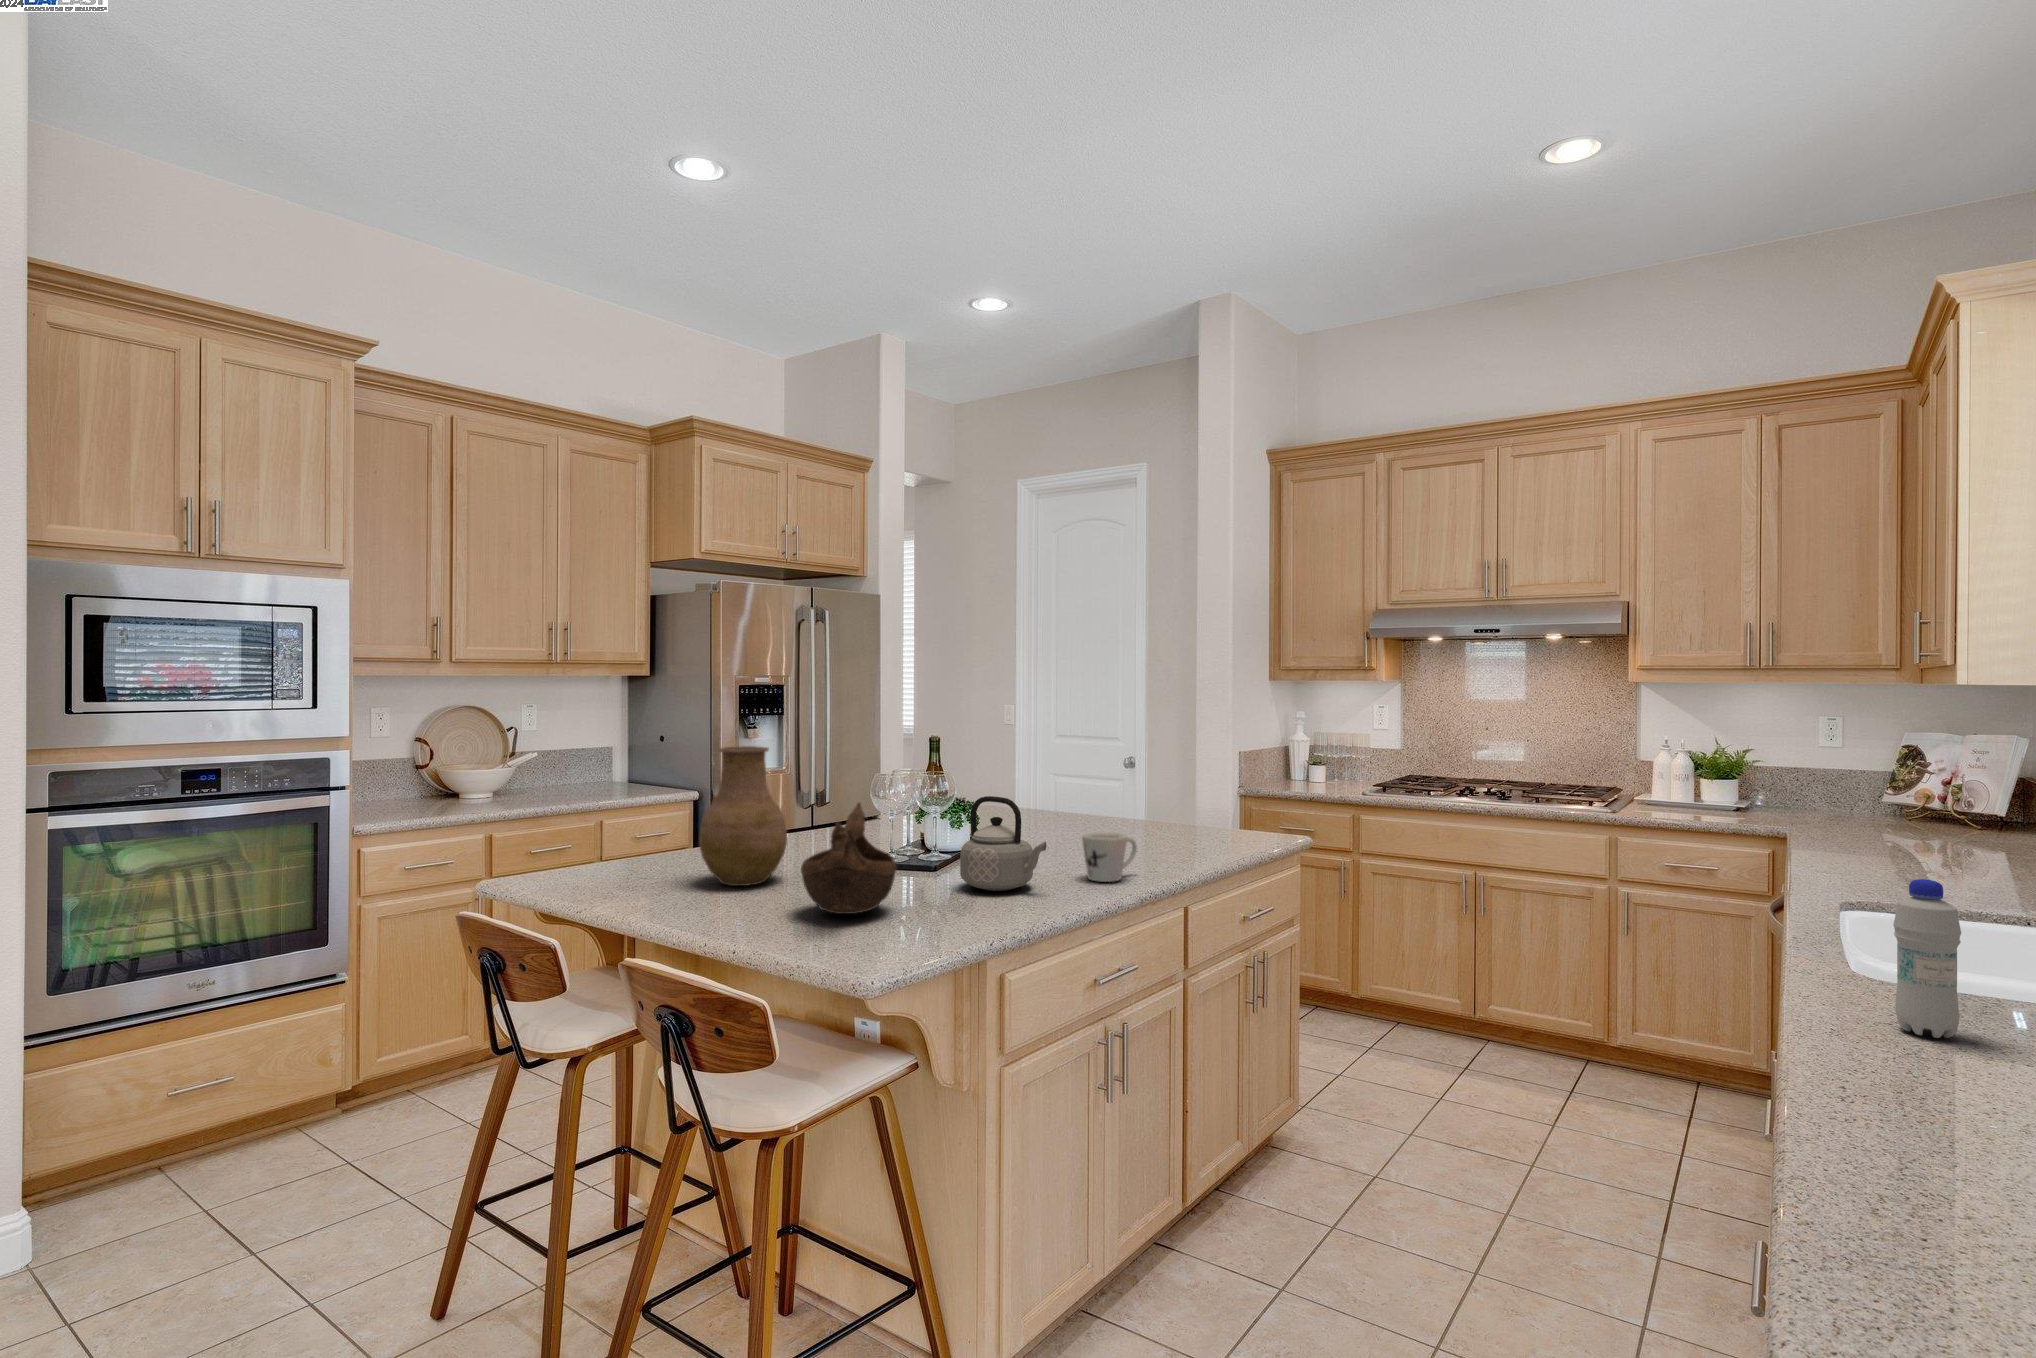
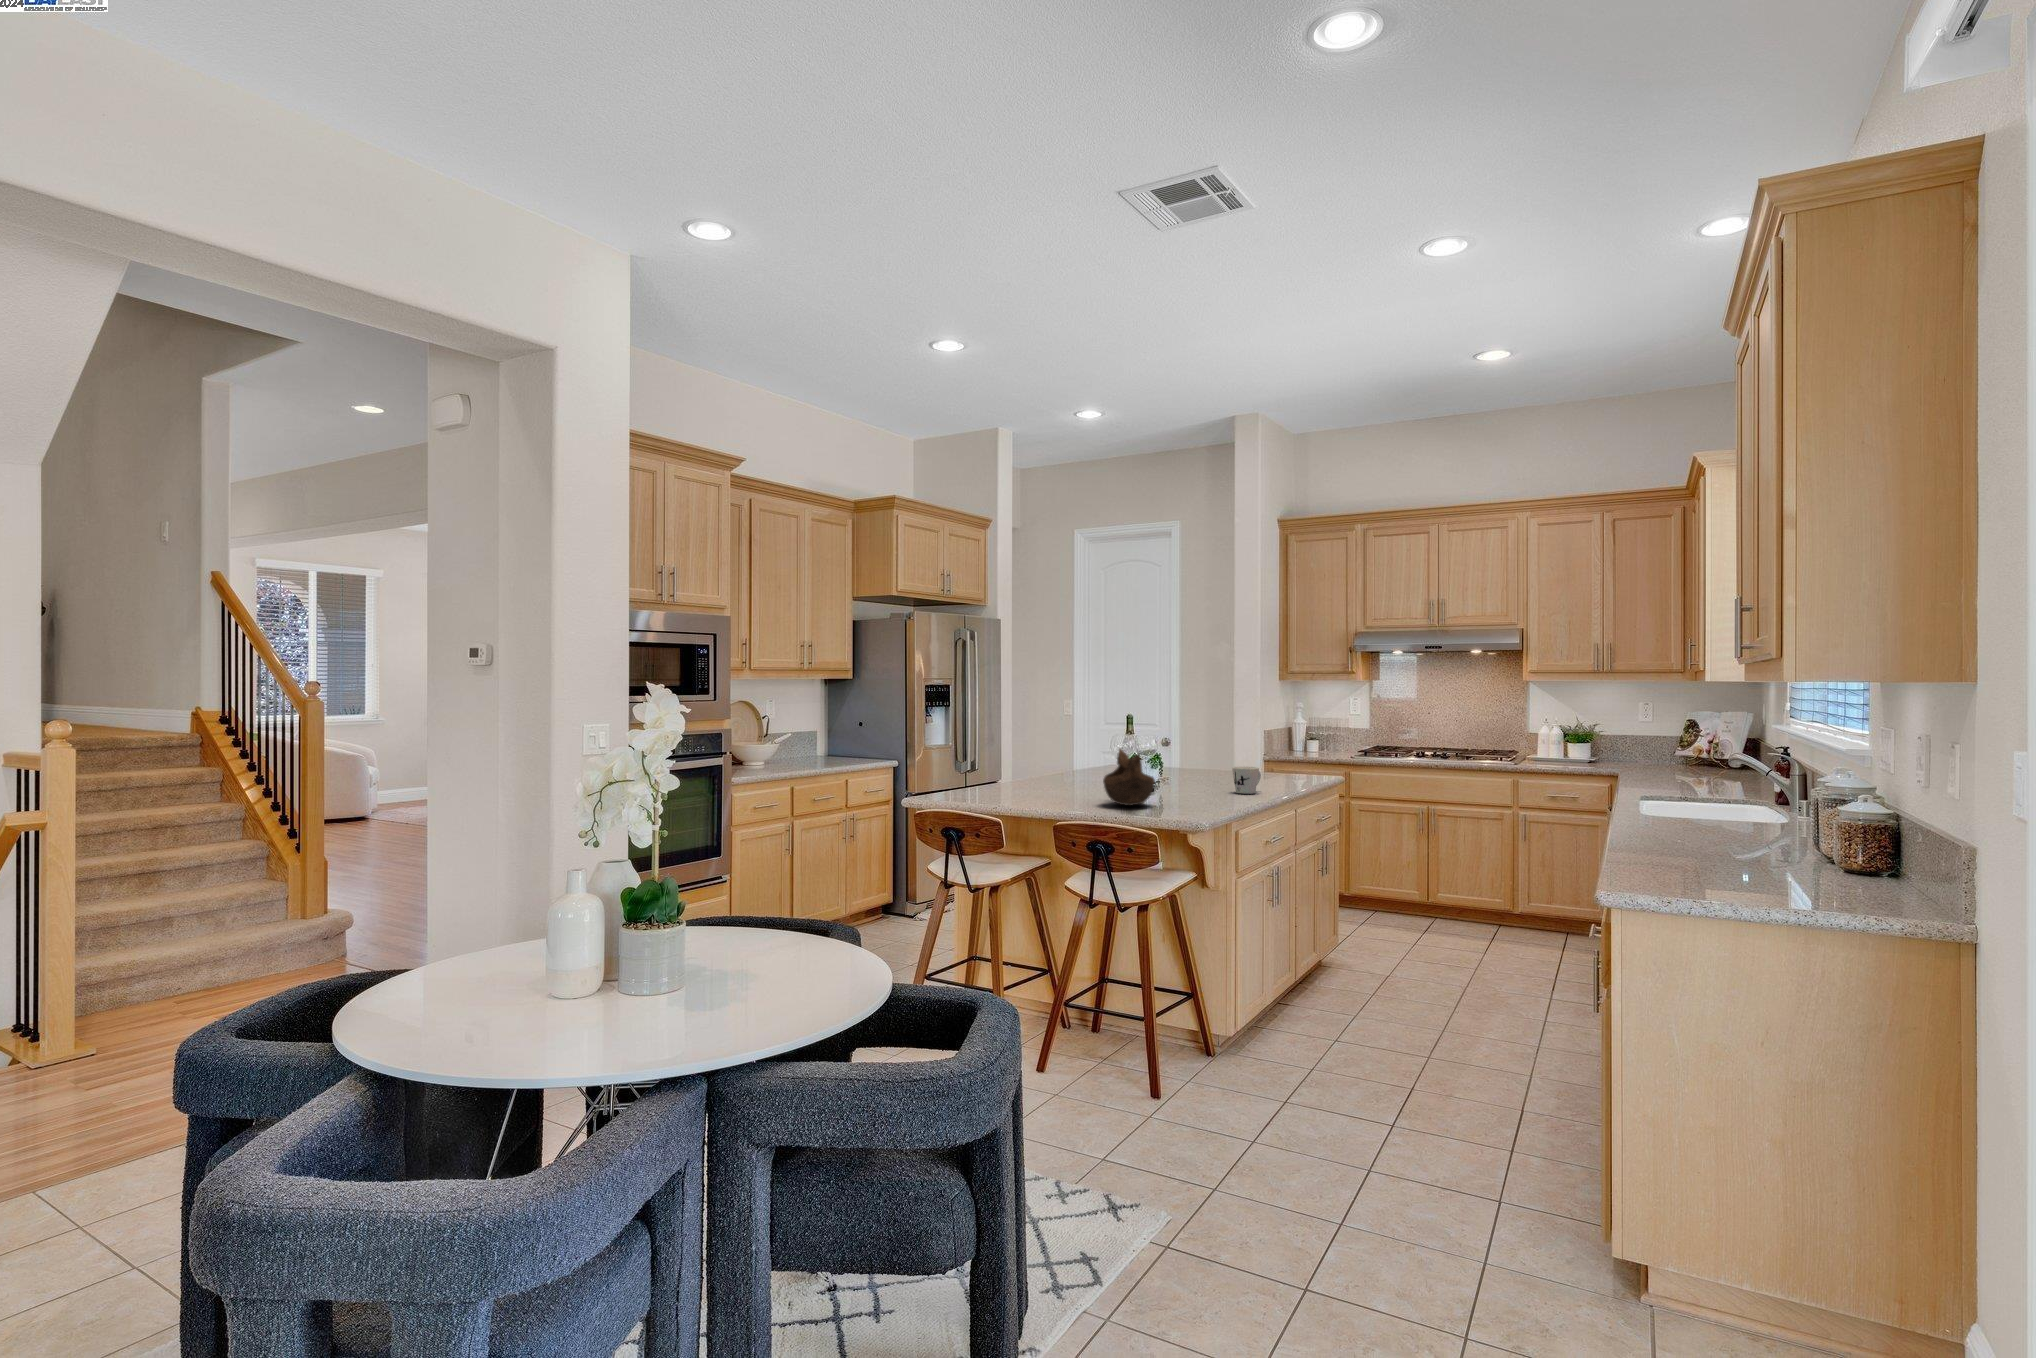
vase: present [699,746,787,886] -> none [1018,718,1068,798]
teapot: present [960,796,1046,891] -> none [1170,745,1223,798]
bottle: present [1893,879,1961,1038] -> none [1646,761,1672,826]

